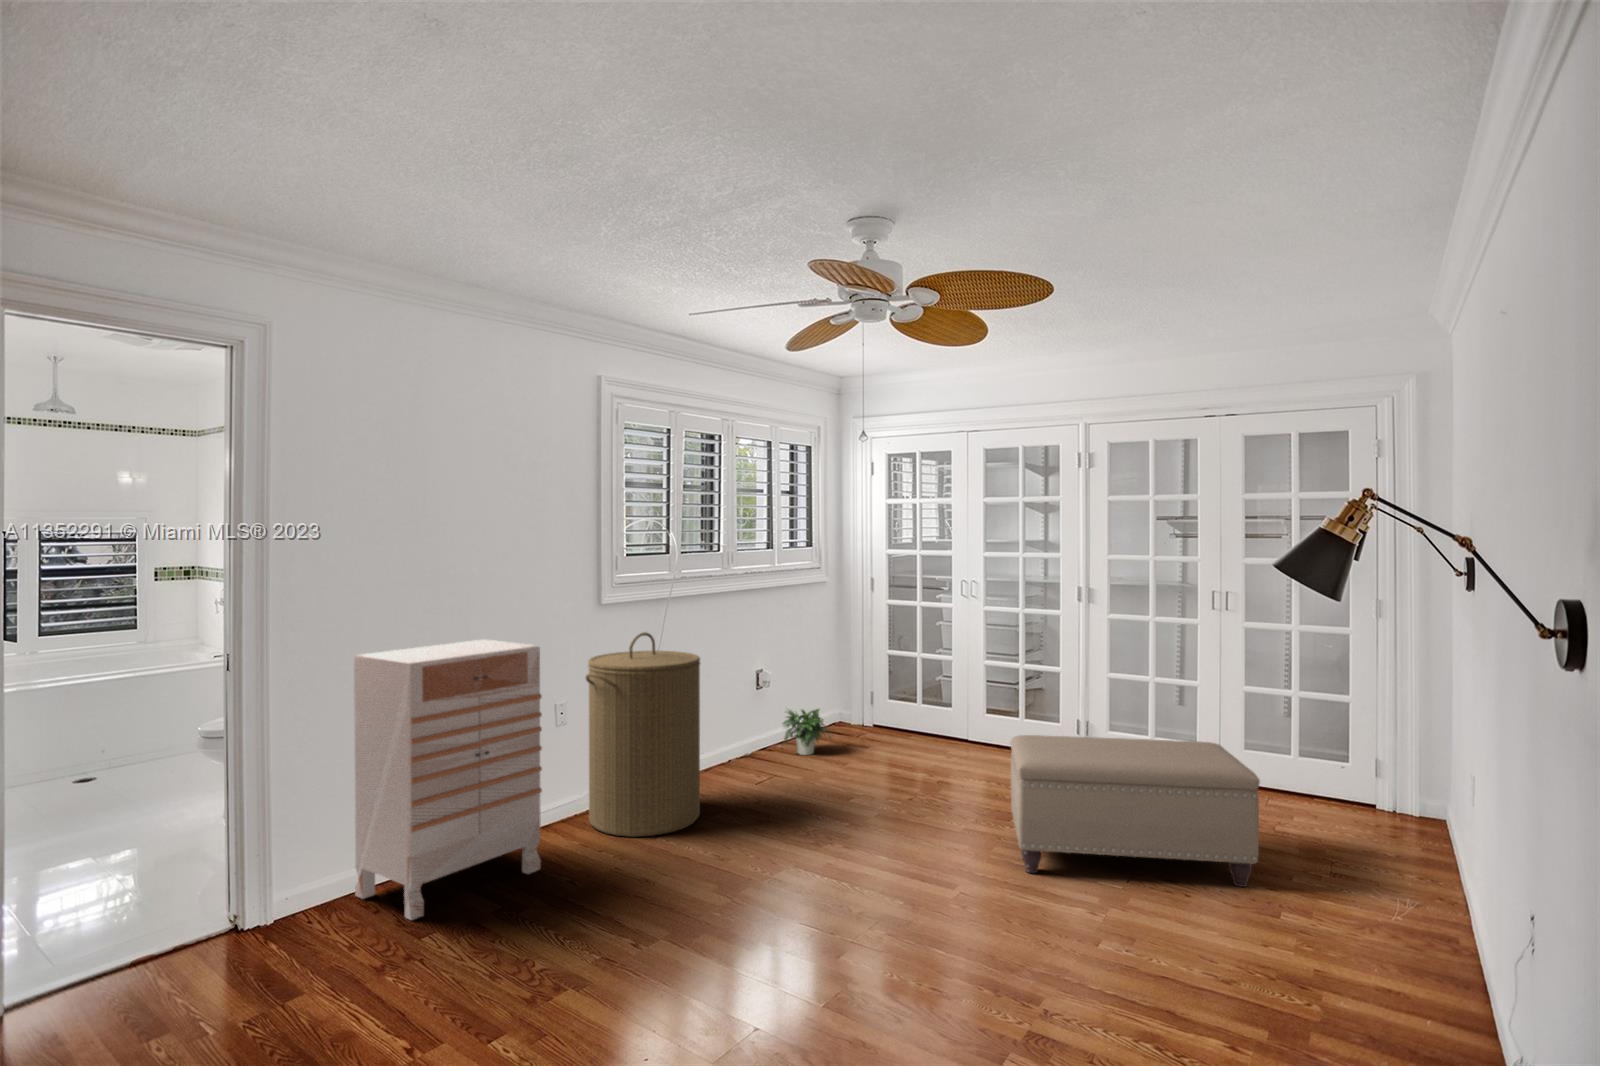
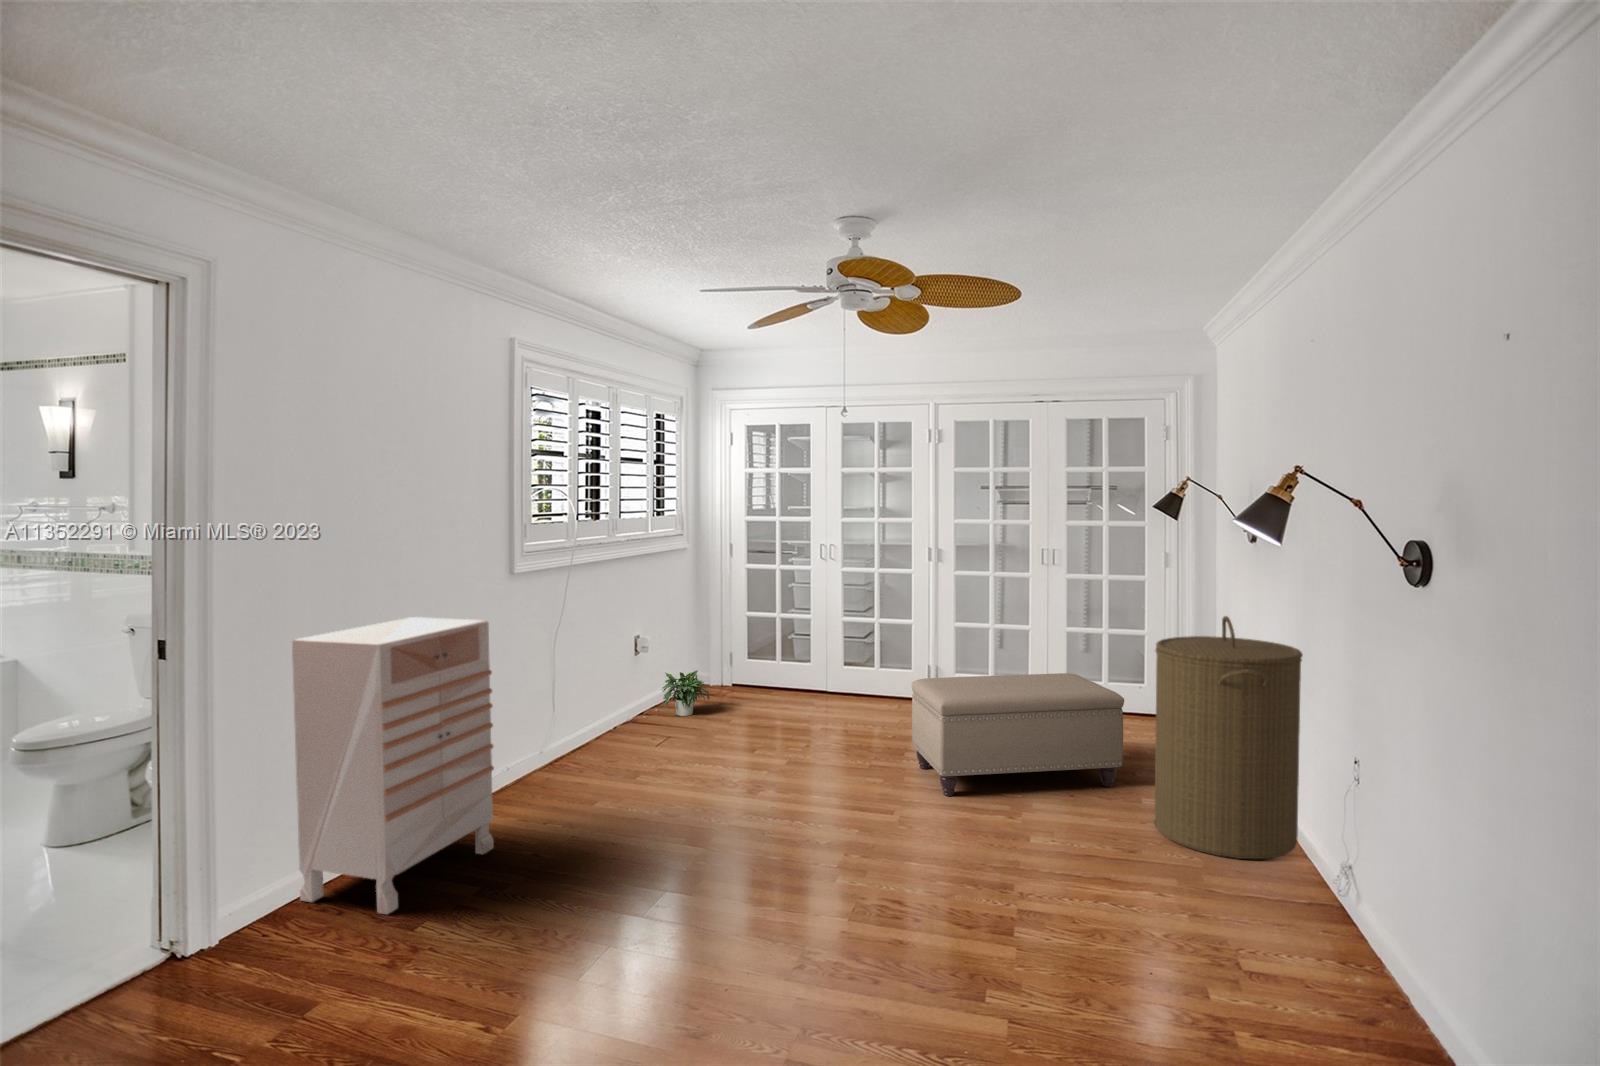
laundry hamper: present [586,632,700,837] -> present [1155,616,1303,859]

